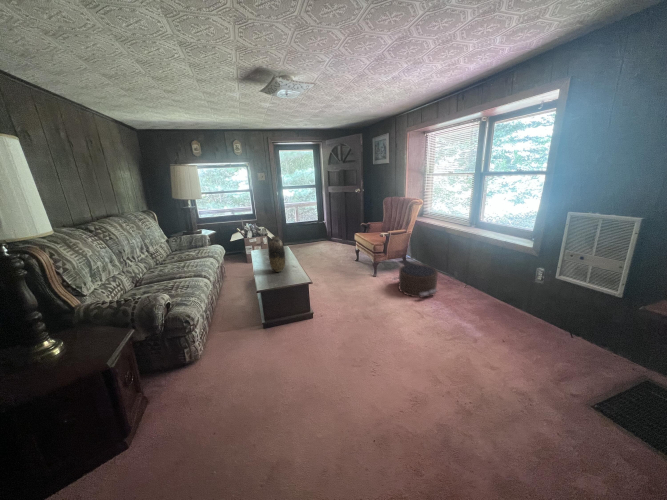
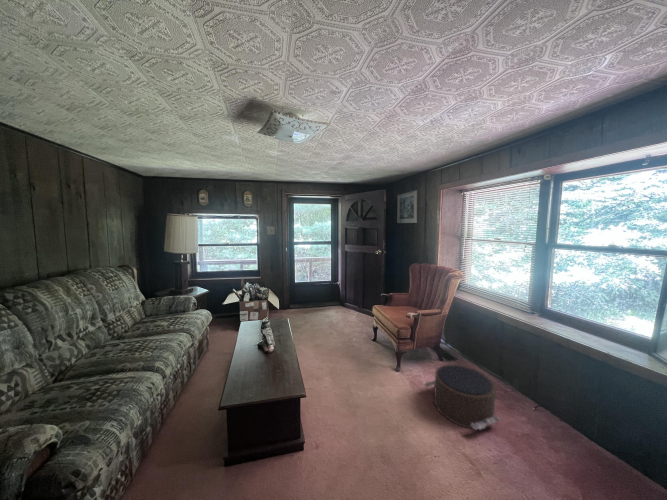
vase: present [268,236,285,272] -> none [246,320,270,373]

